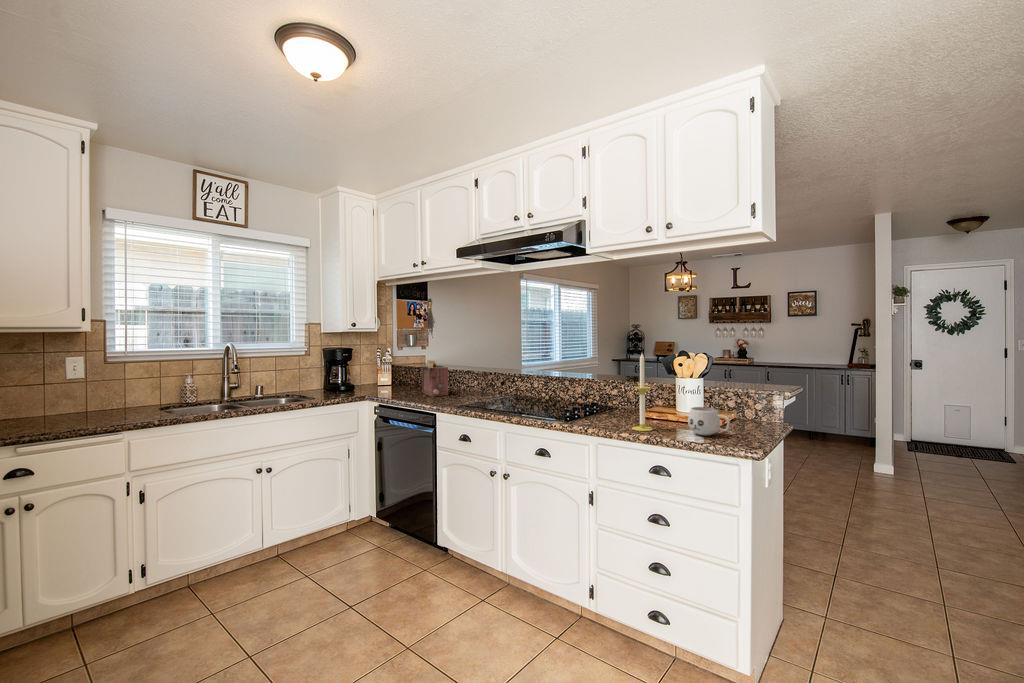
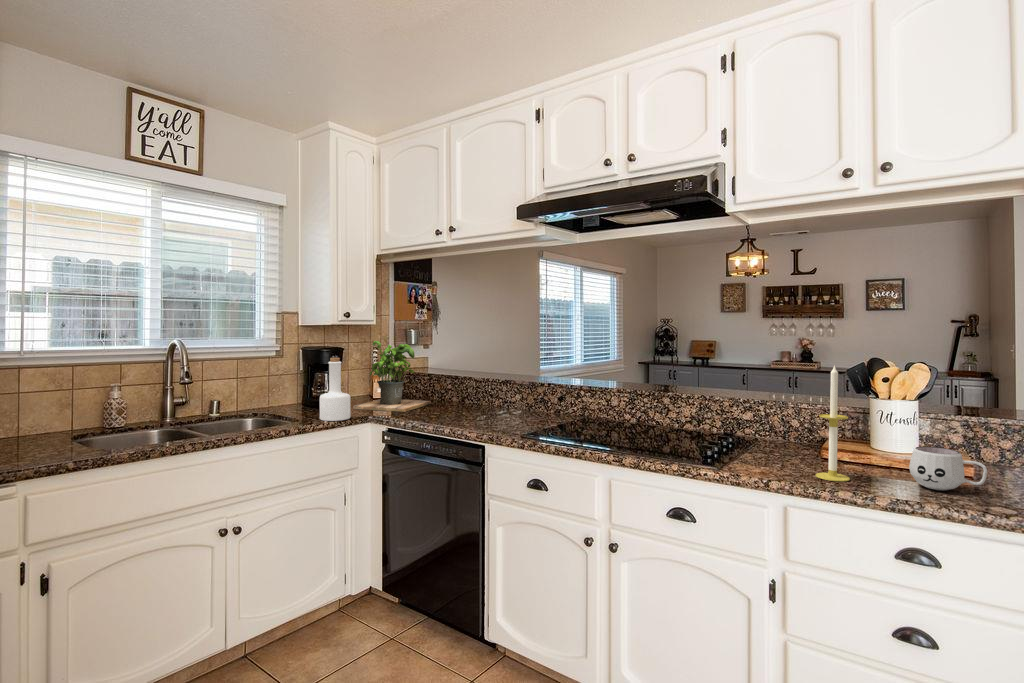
potted plant: none [358,343,417,394] -> present [353,341,431,412]
bottle: none [329,355,351,399] -> present [320,358,351,421]
toaster: present [422,360,448,396] -> none [443,365,484,416]

